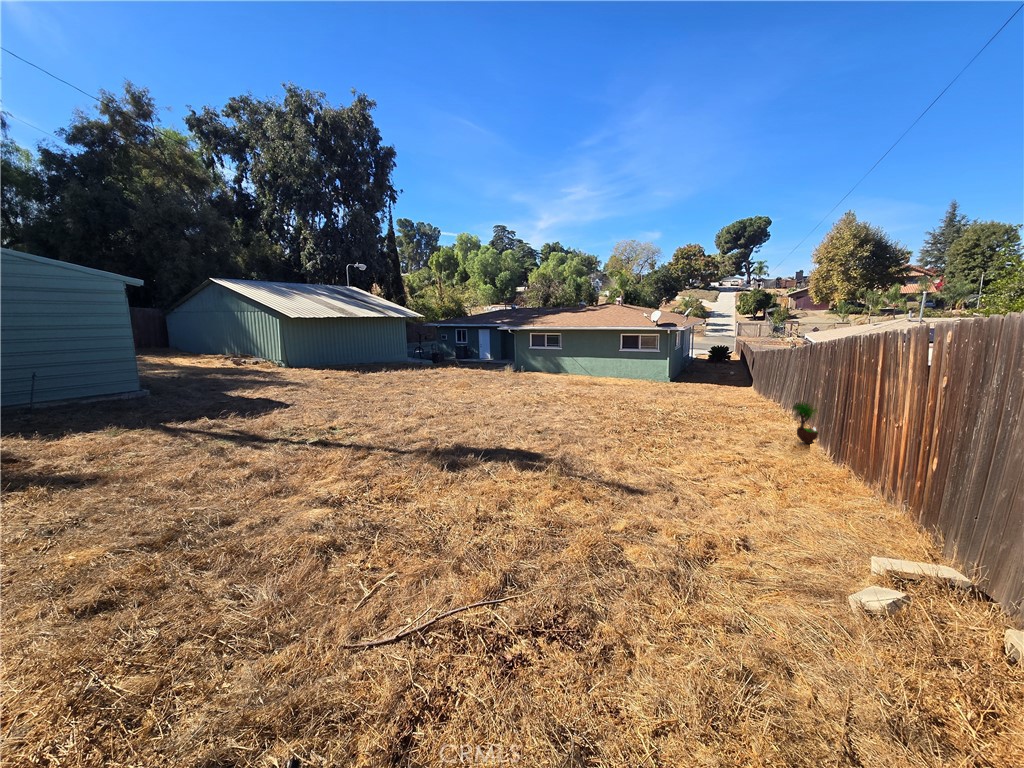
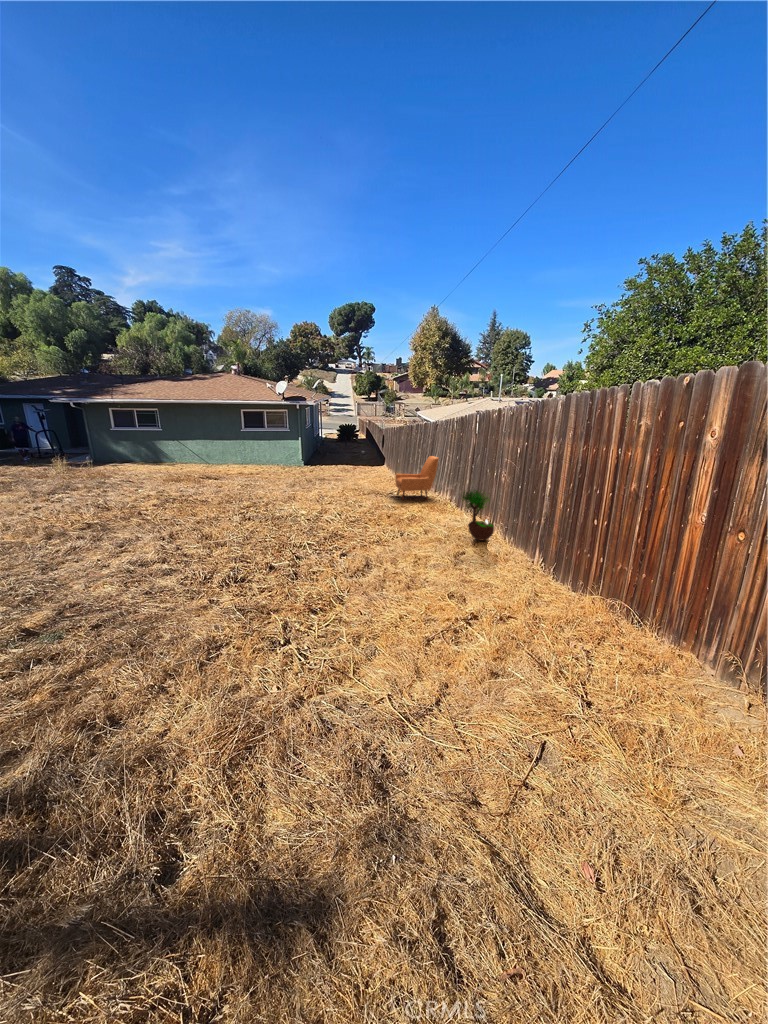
chair: none [749,377,793,414] -> present [395,456,439,500]

